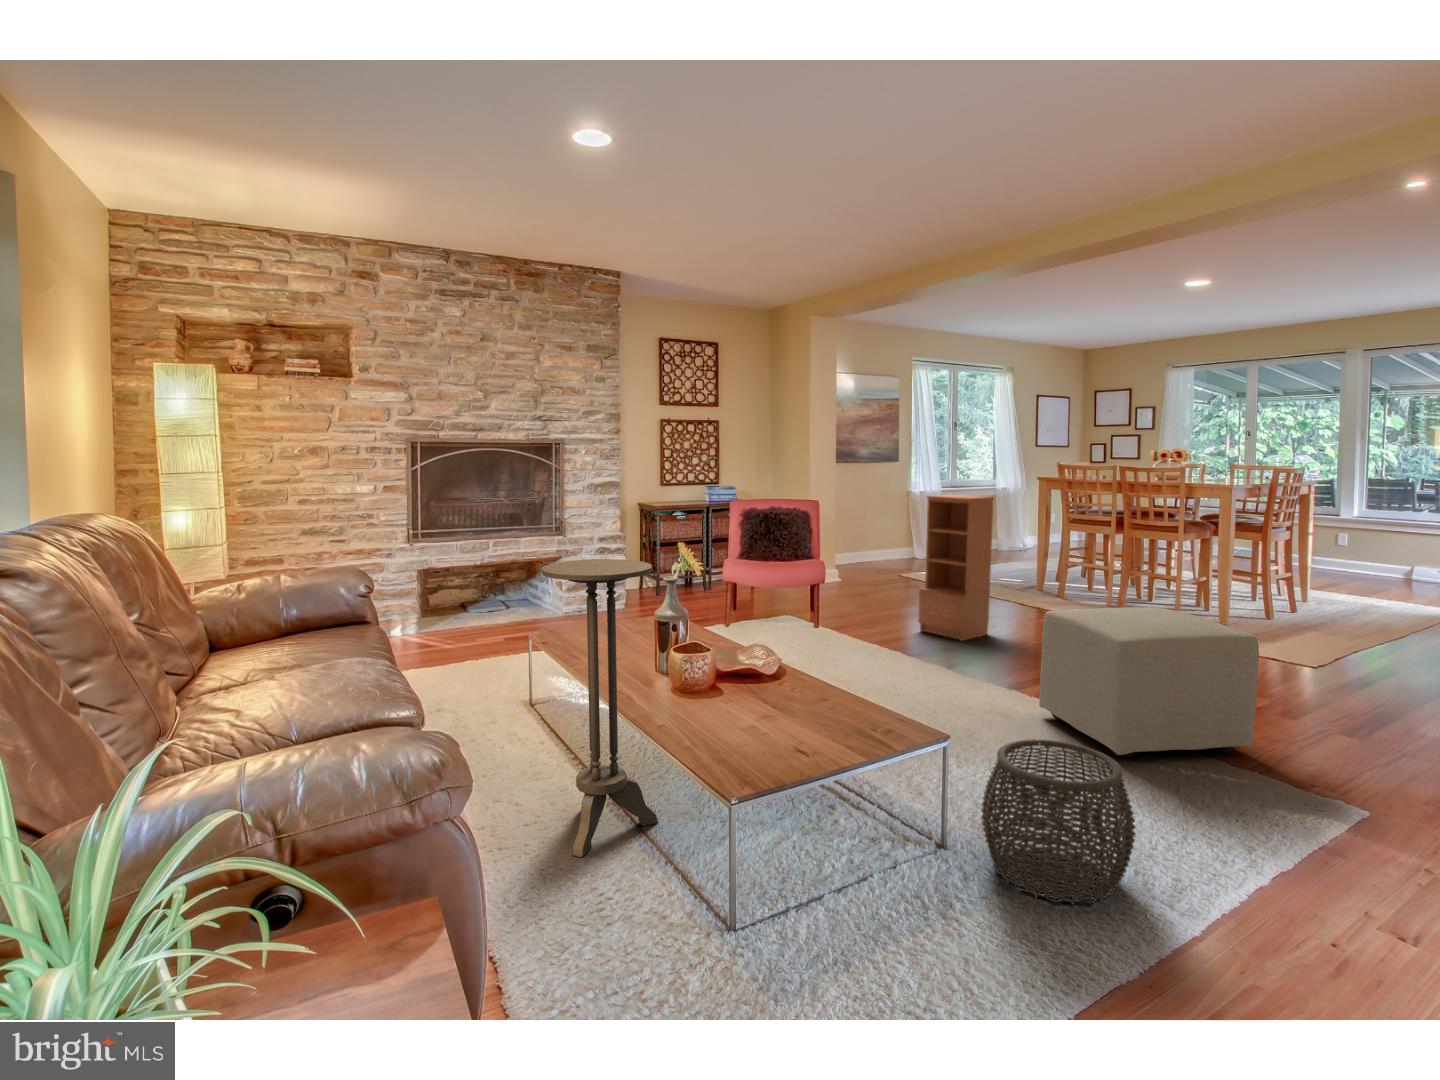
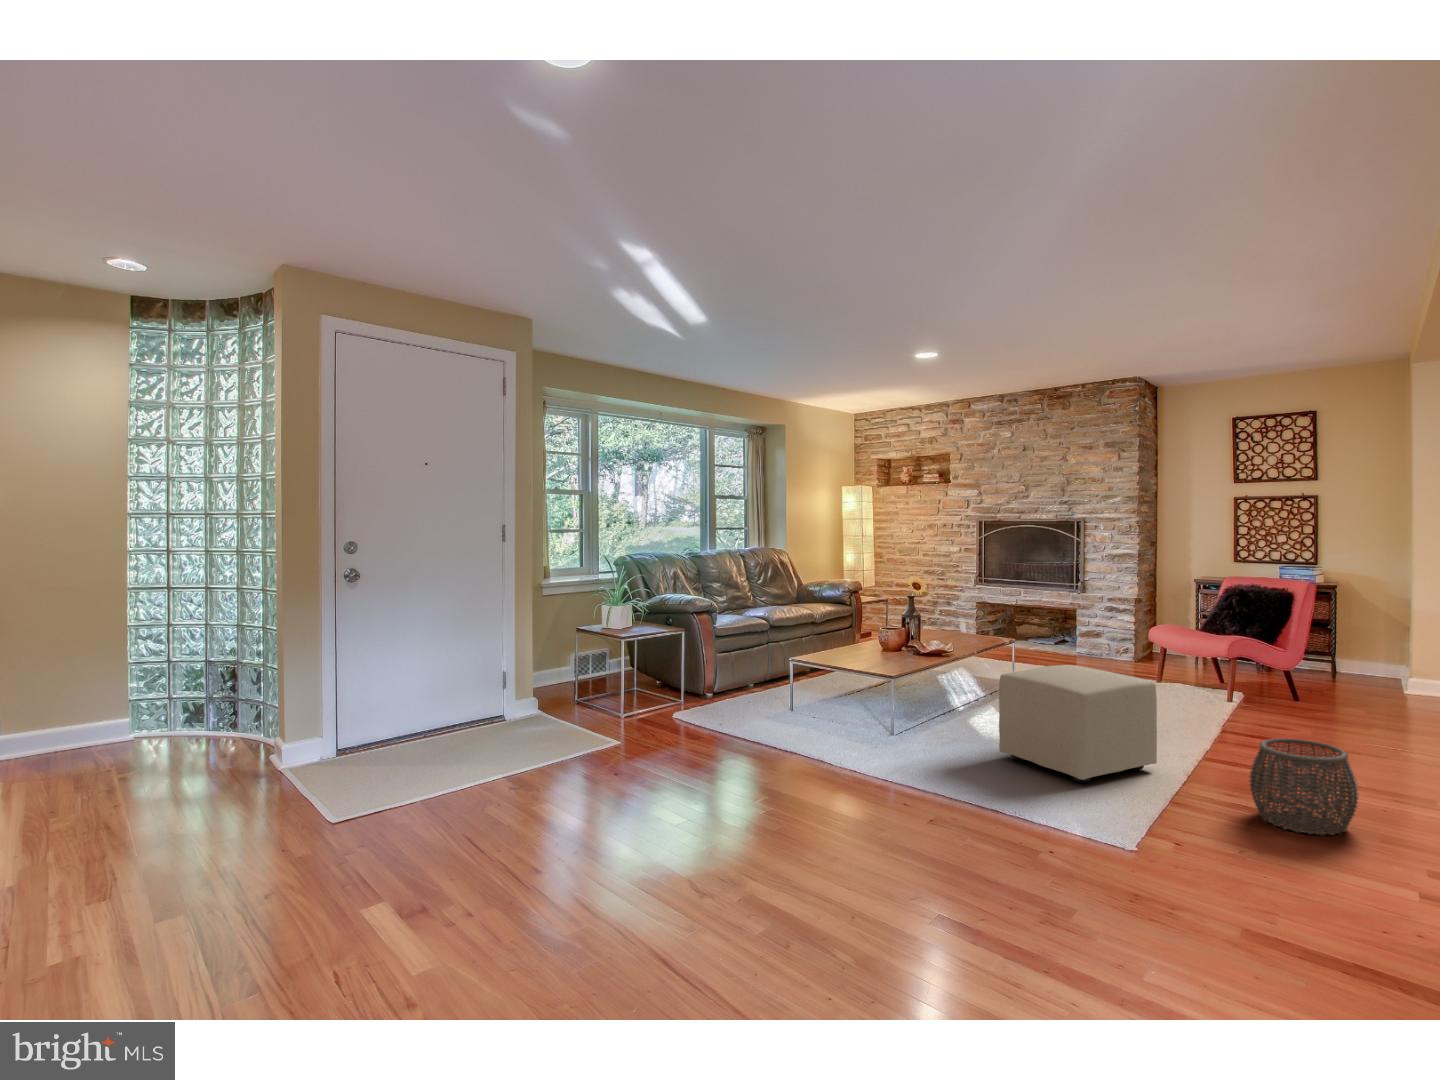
bookcase: present [918,495,994,641] -> none [1255,581,1315,732]
side table: present [542,559,658,857] -> none [762,584,806,701]
woven basket: present [981,739,1136,905] -> present [1249,738,1359,836]

